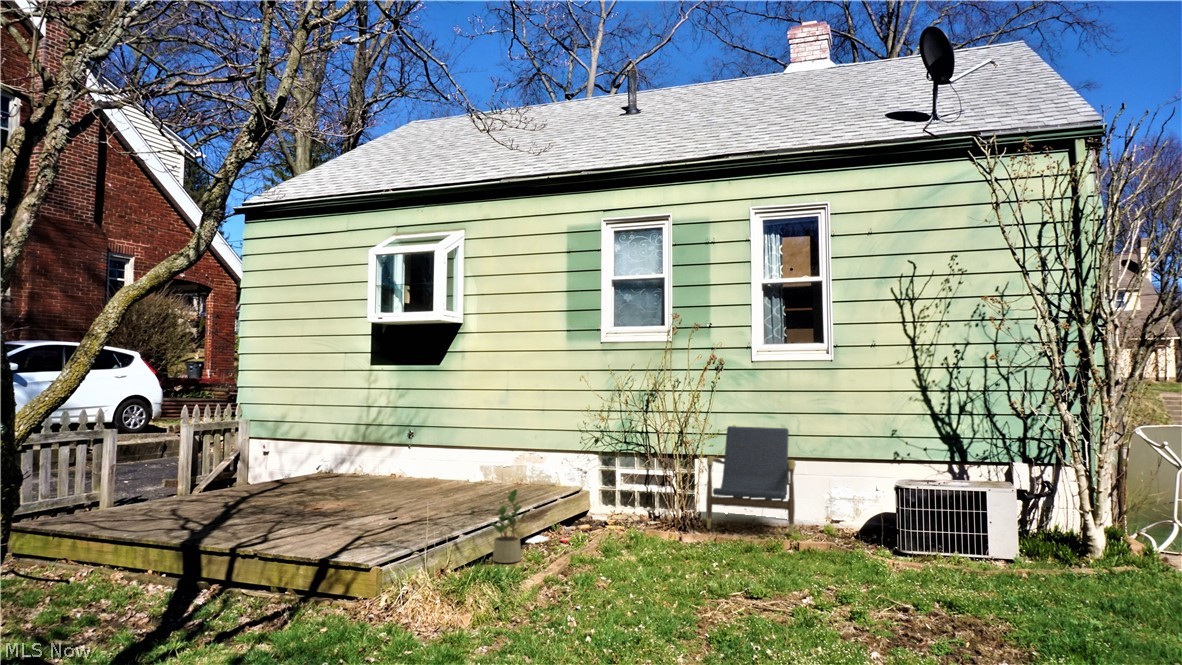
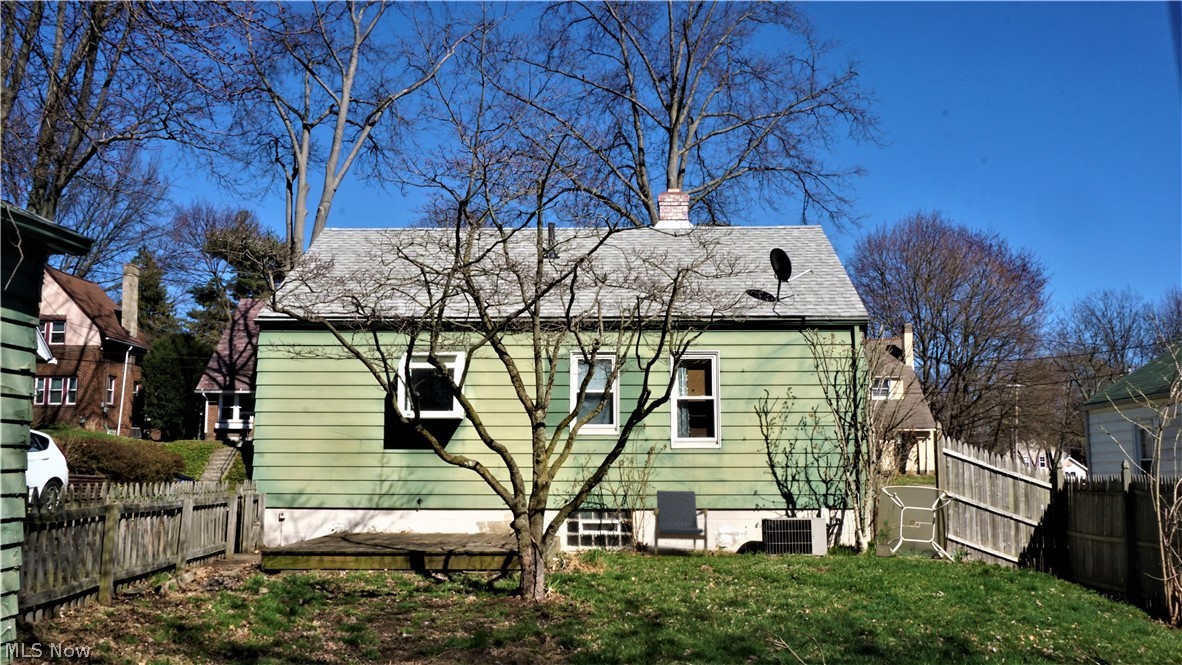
potted plant: present [490,489,526,563] -> present [876,520,891,557]

